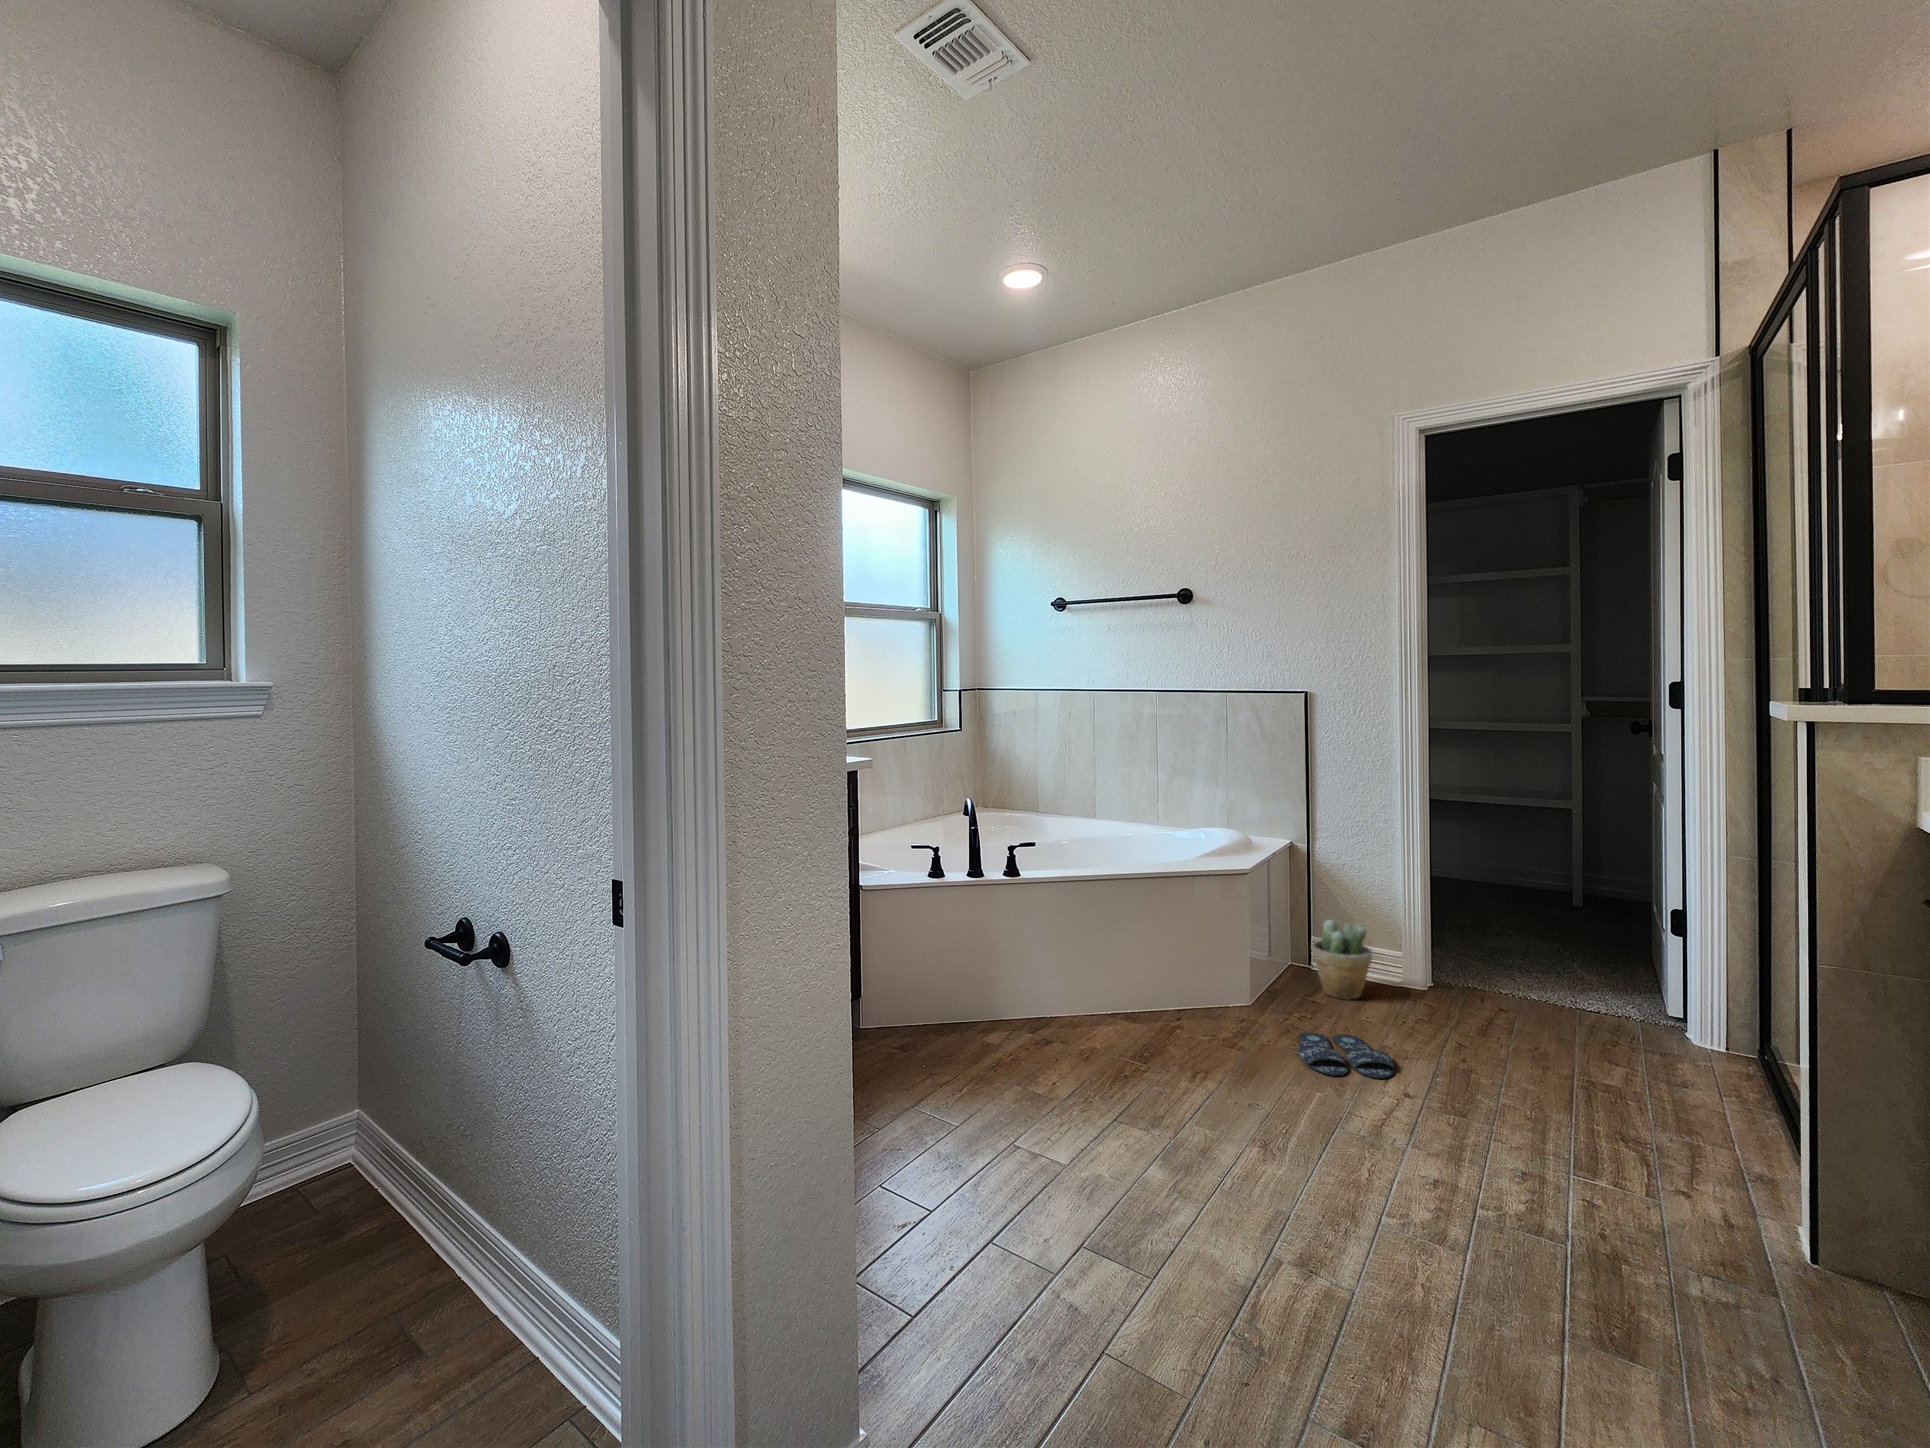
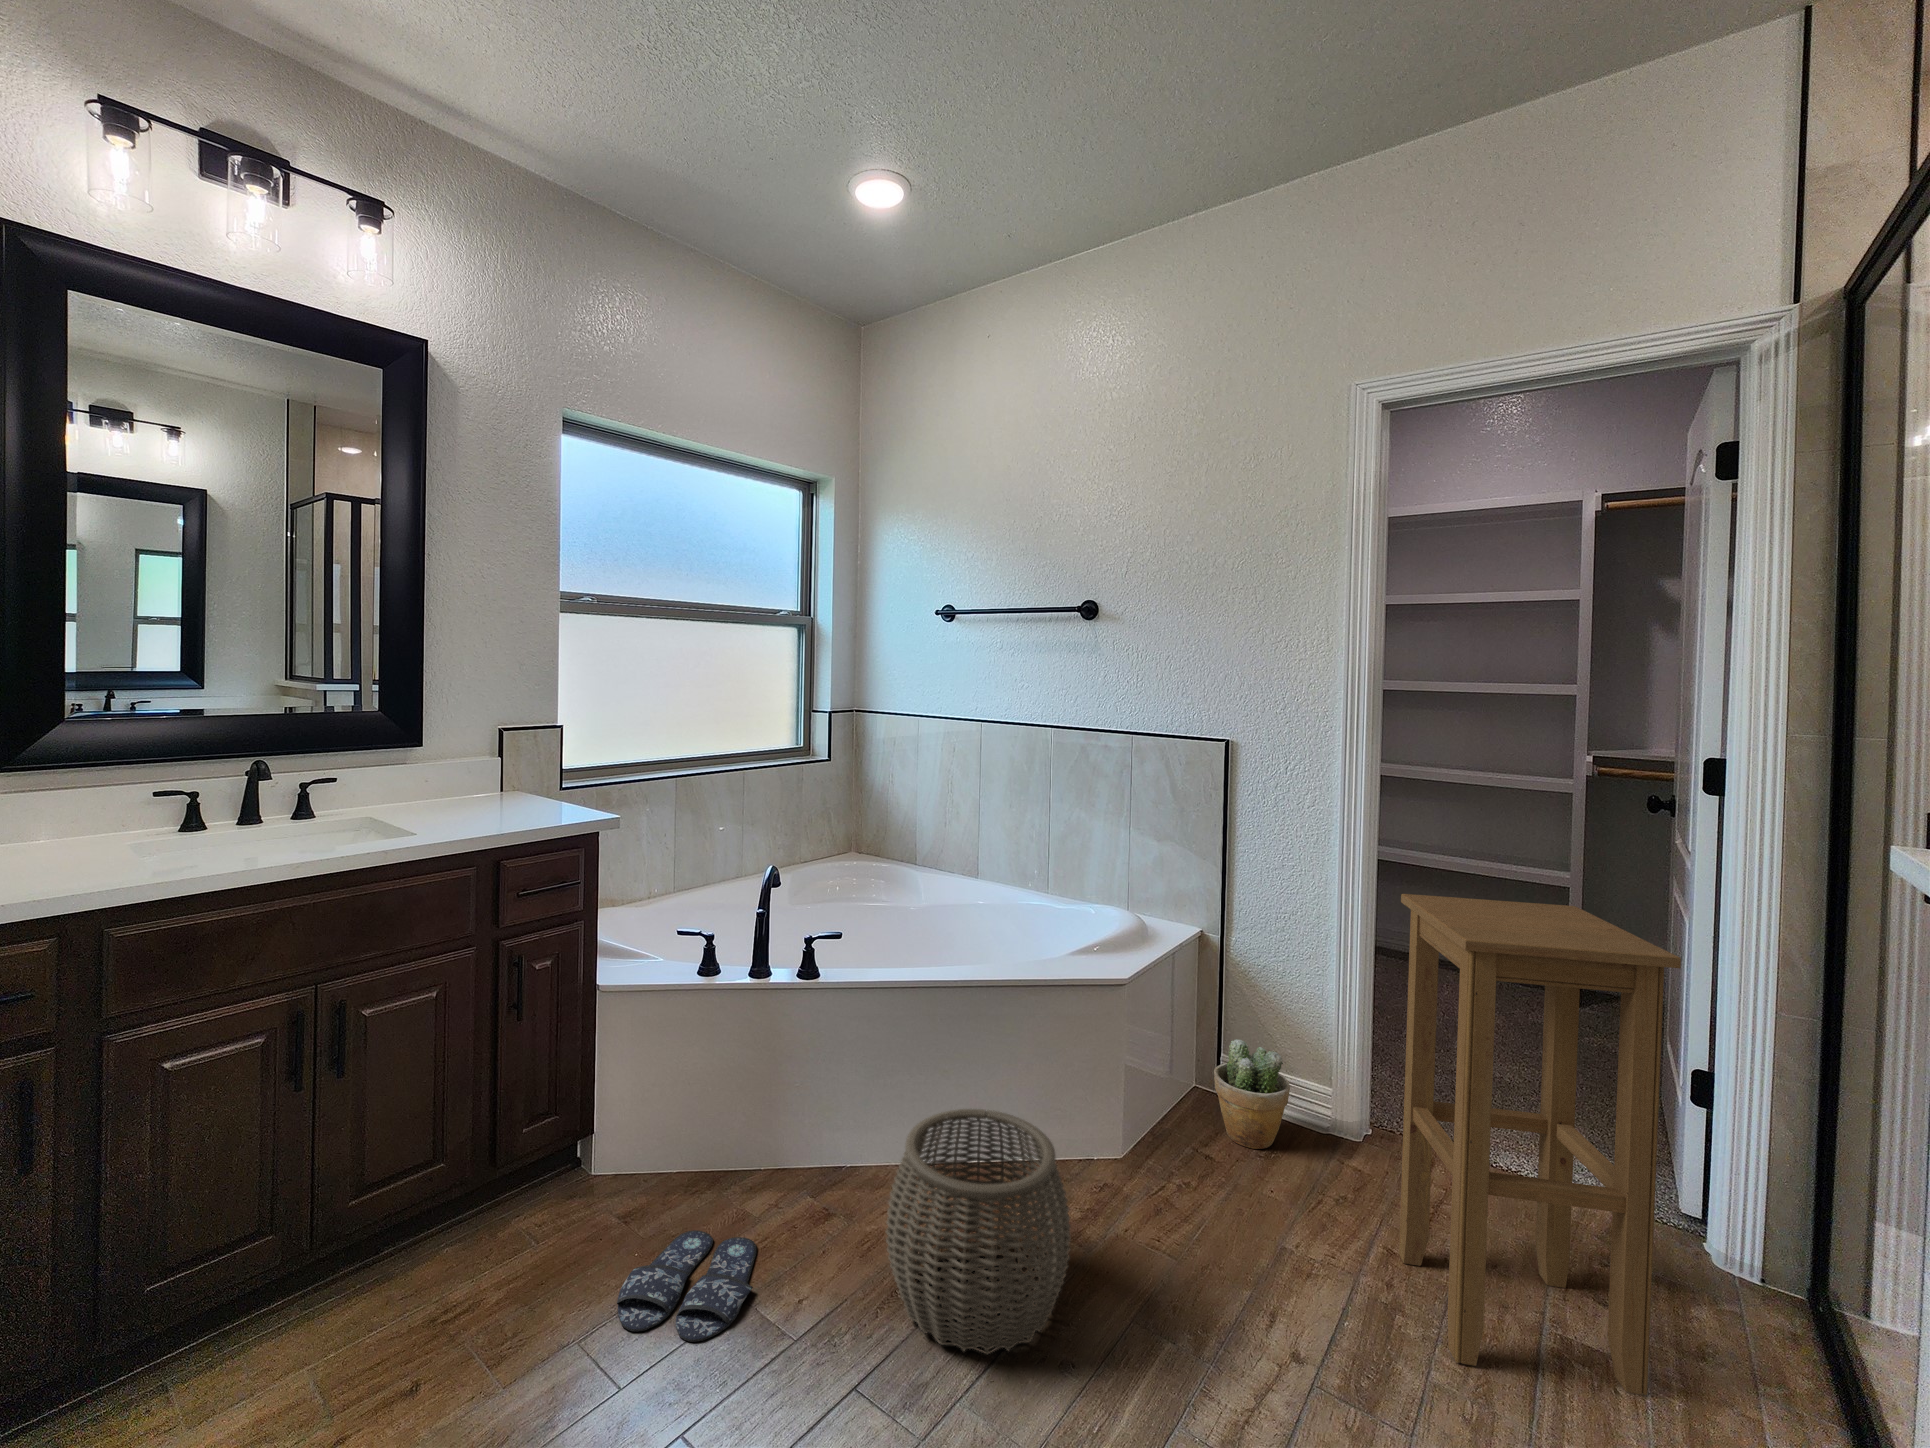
stool: none [1456,788,1653,1106] -> present [1399,894,1681,1395]
woven basket: none [1106,955,1242,1105] -> present [886,1109,1071,1354]
slippers: present [1296,1033,1394,1079] -> present [617,1230,756,1342]

